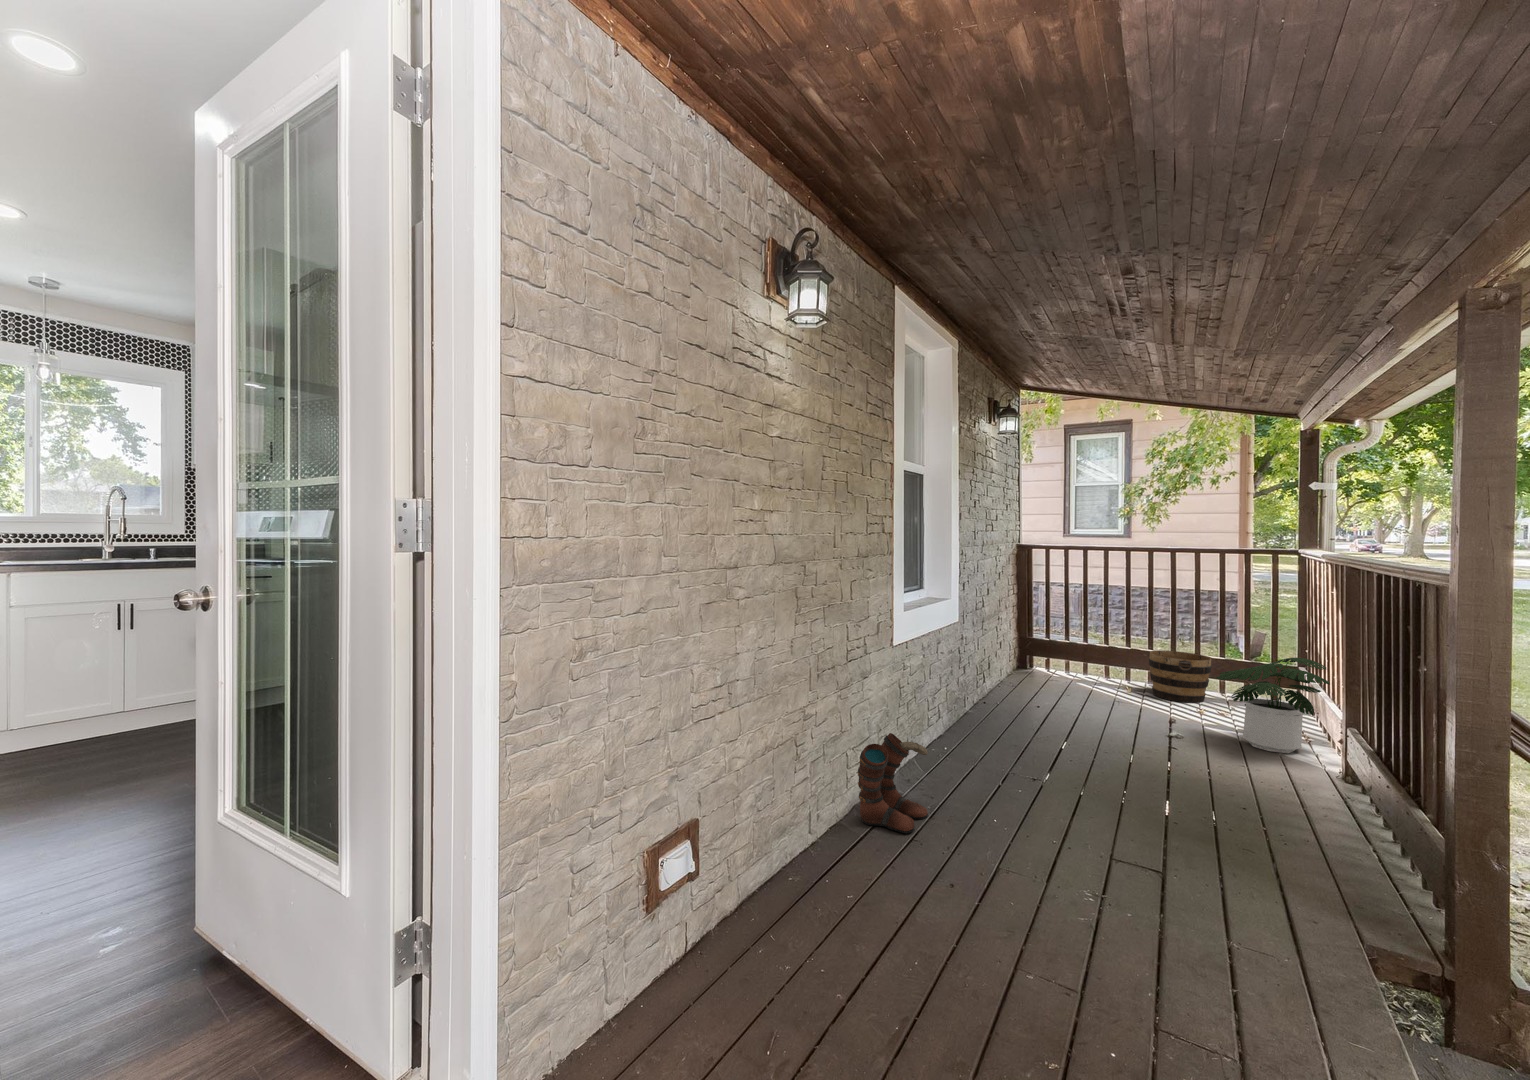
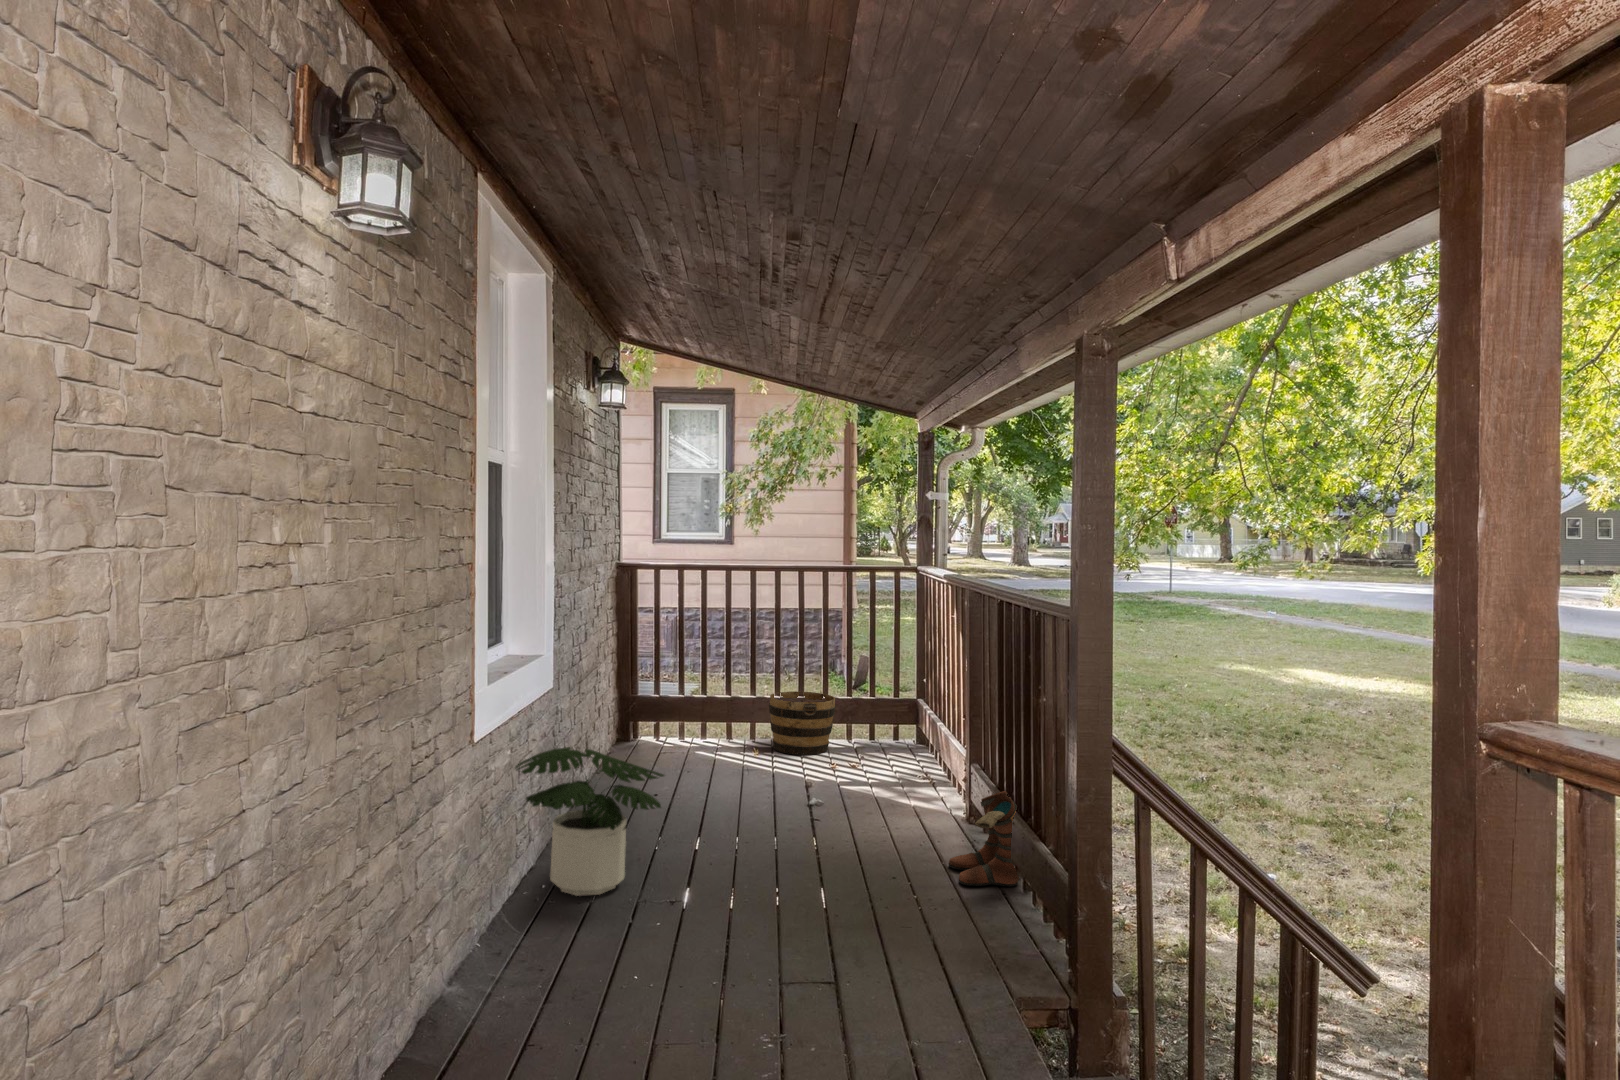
potted plant: present [1216,658,1329,753] -> present [515,747,664,896]
boots: present [858,733,928,833] -> present [948,791,1019,886]

